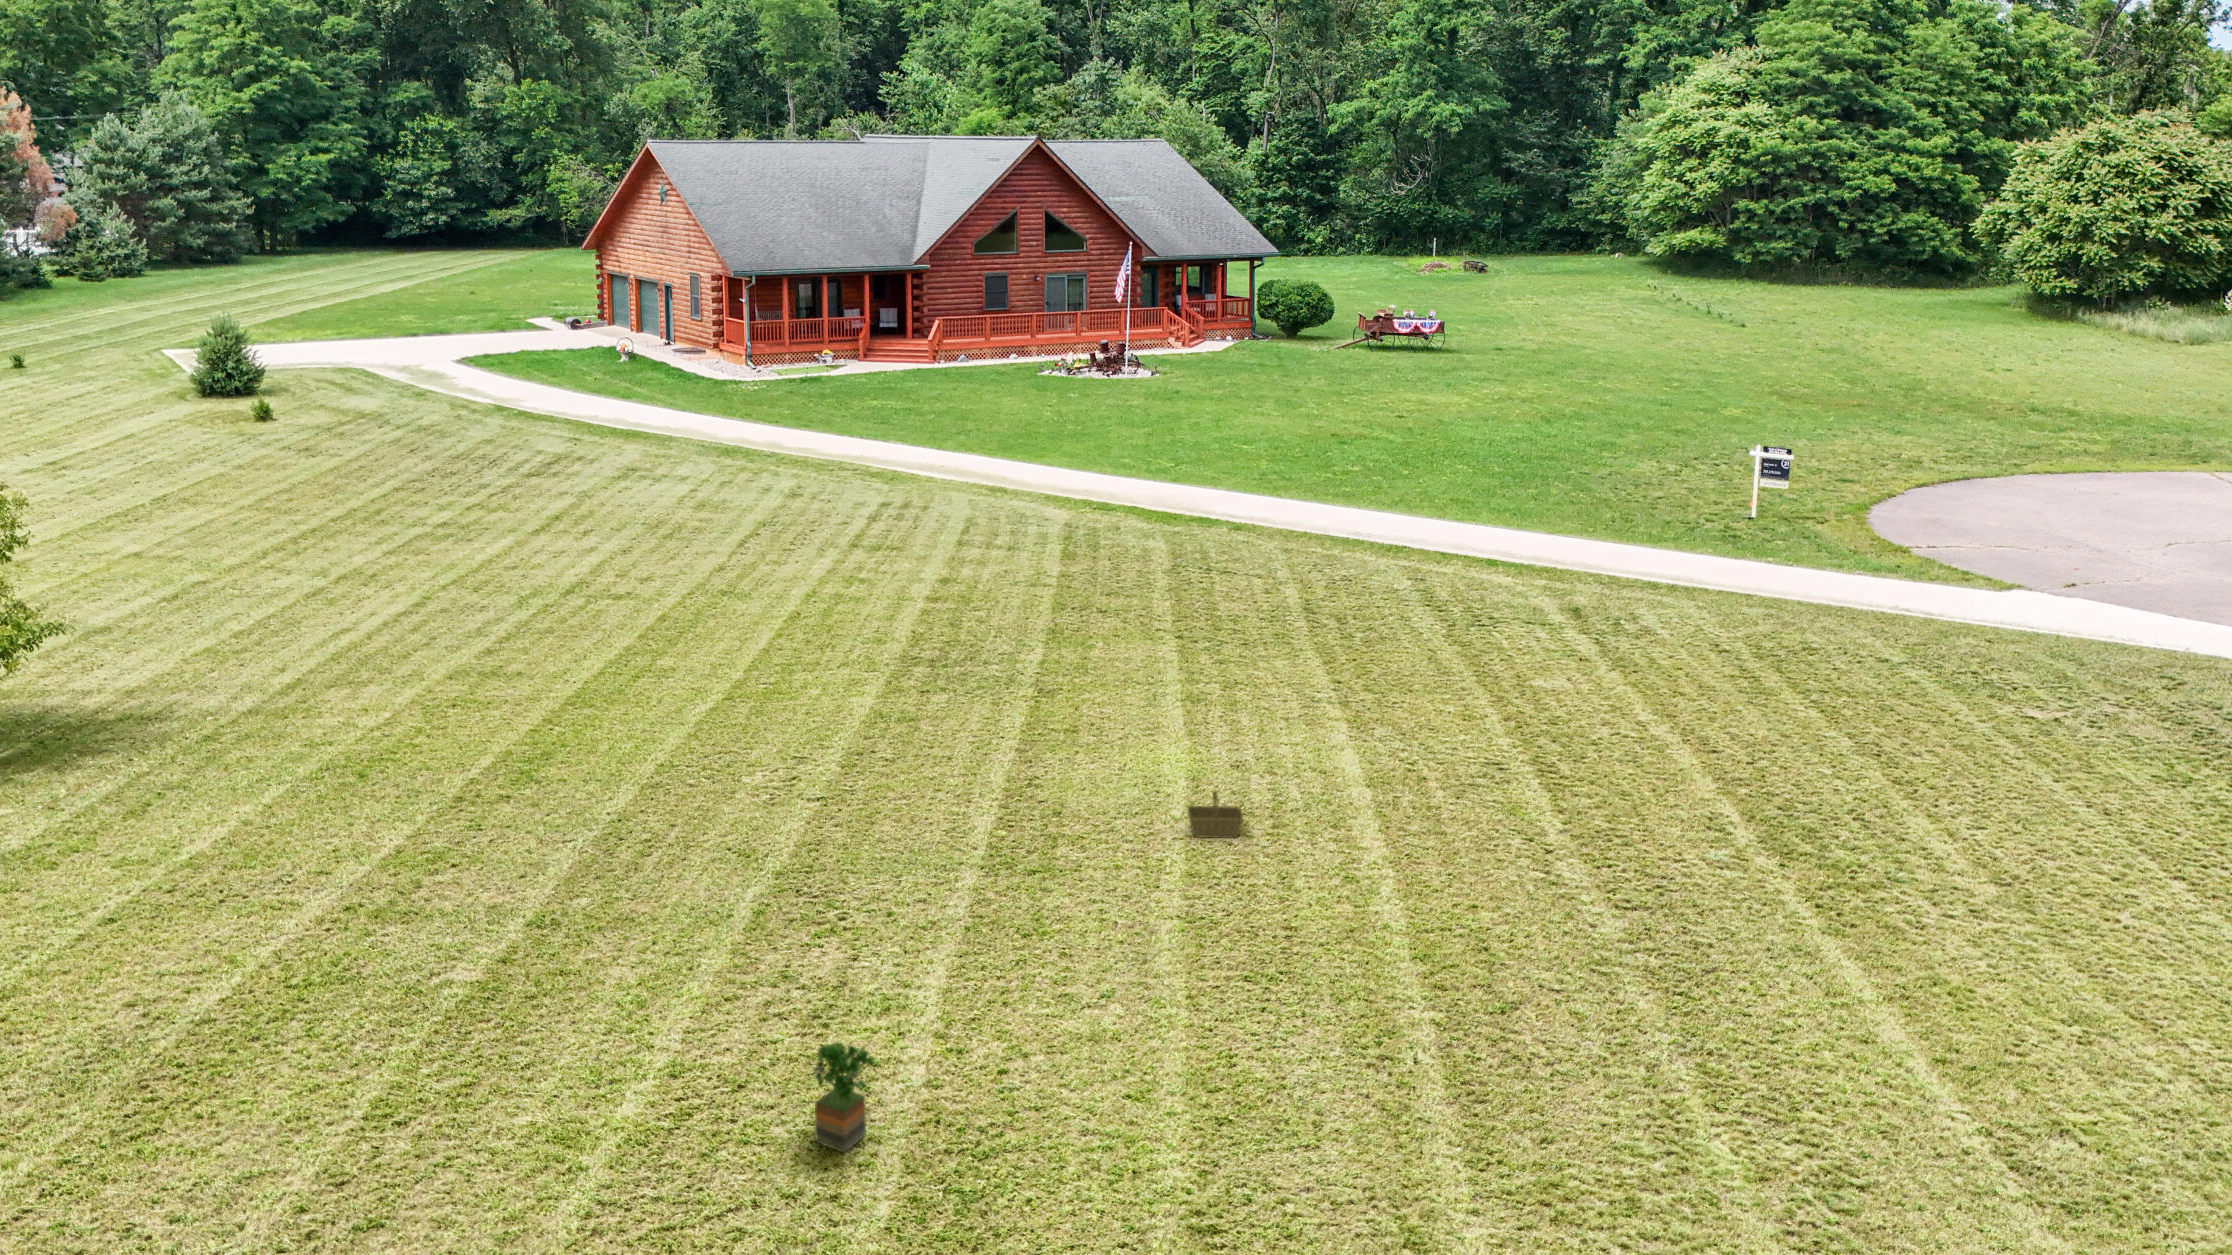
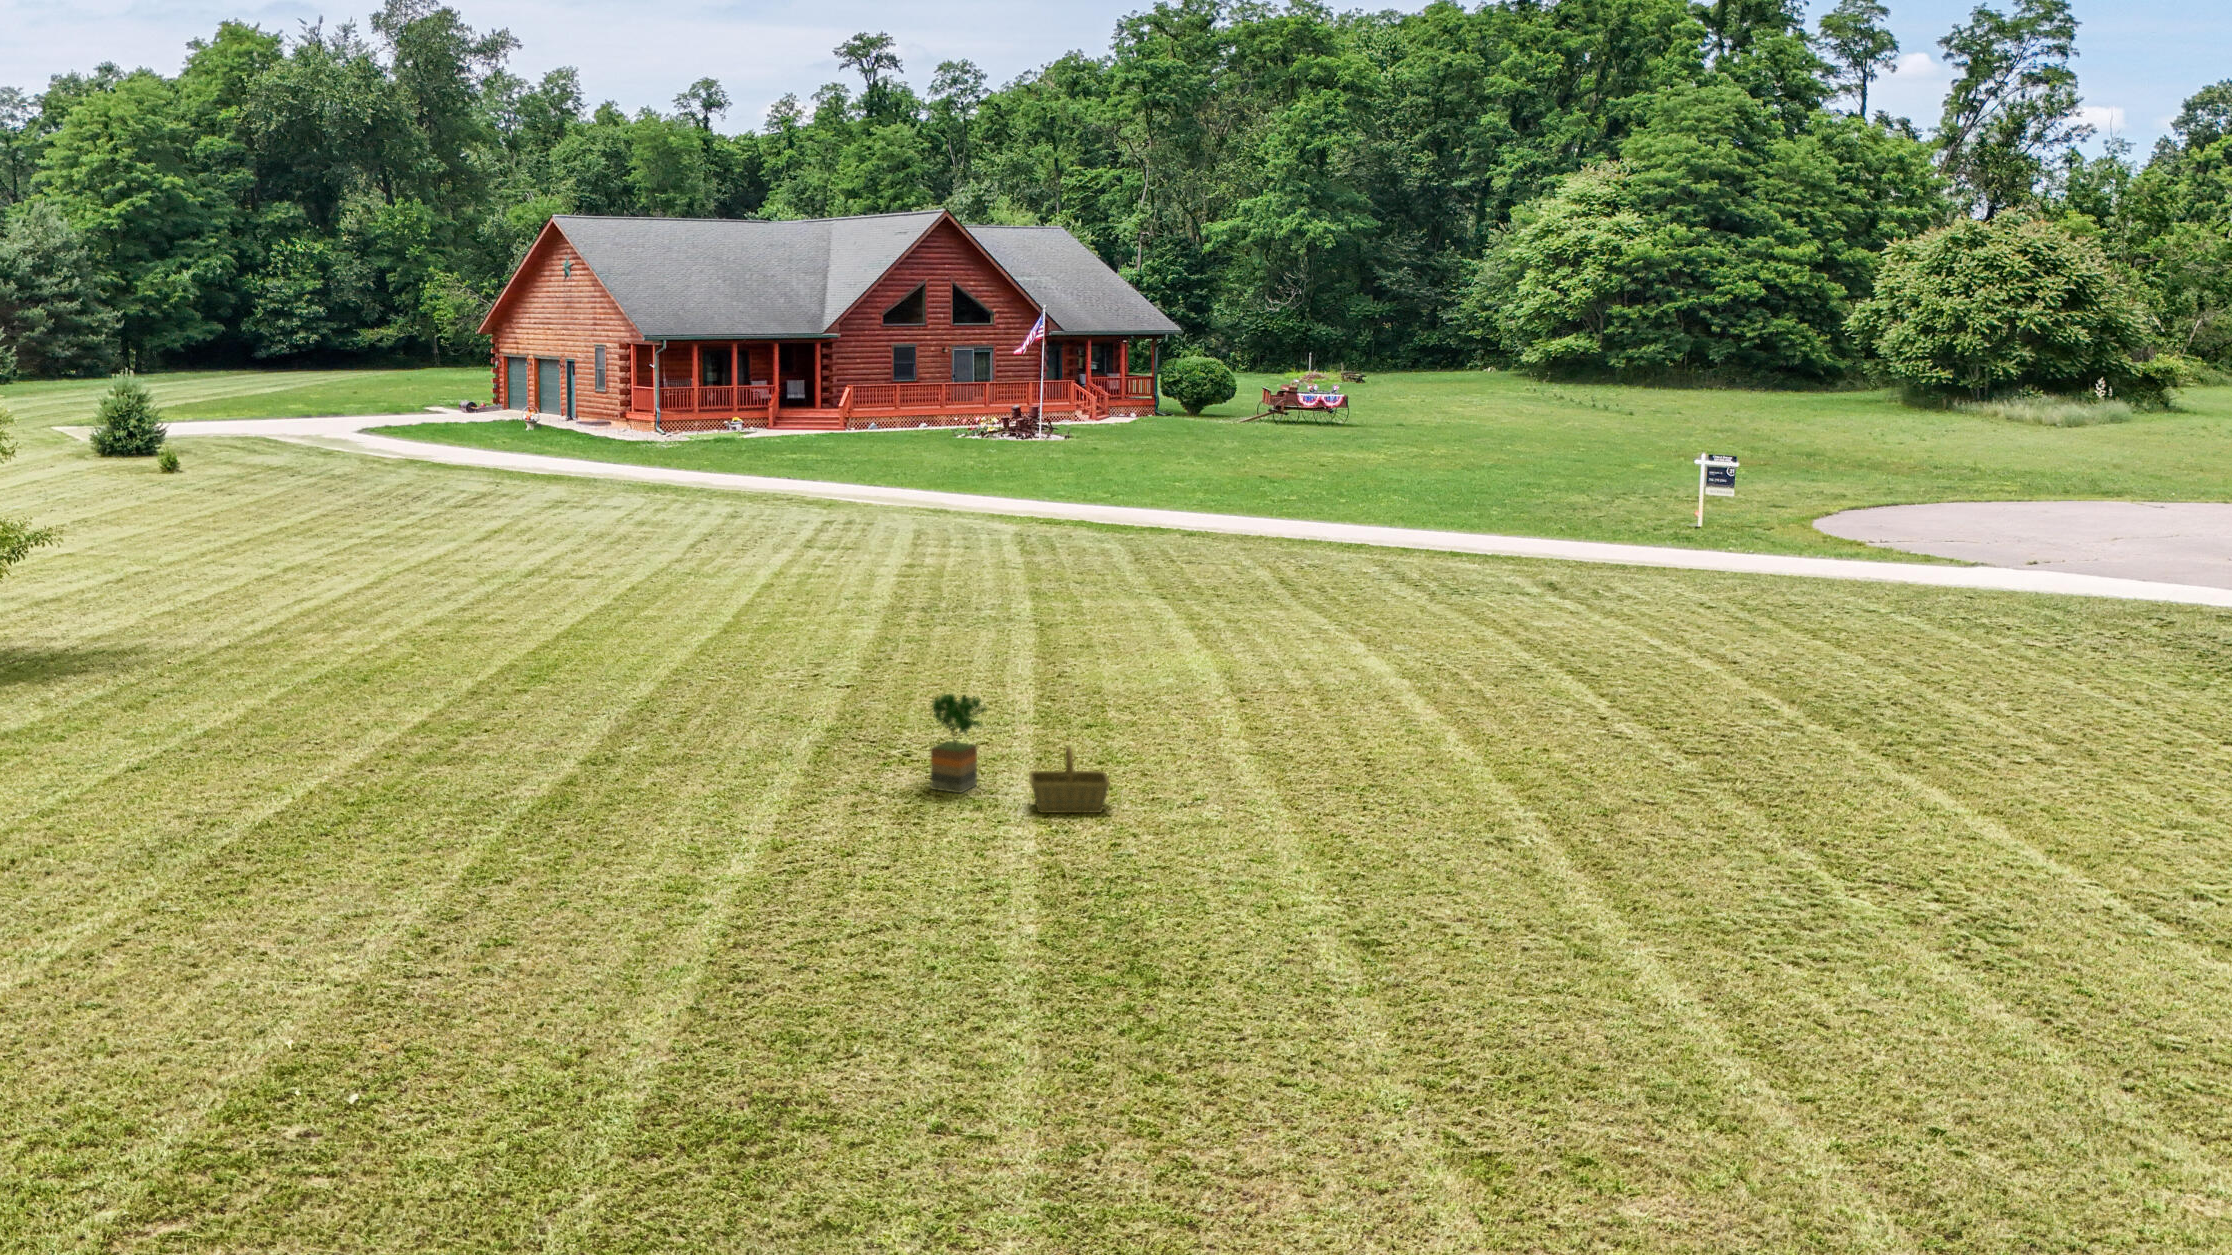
basket: present [1188,791,1243,838] -> present [1029,747,1110,813]

